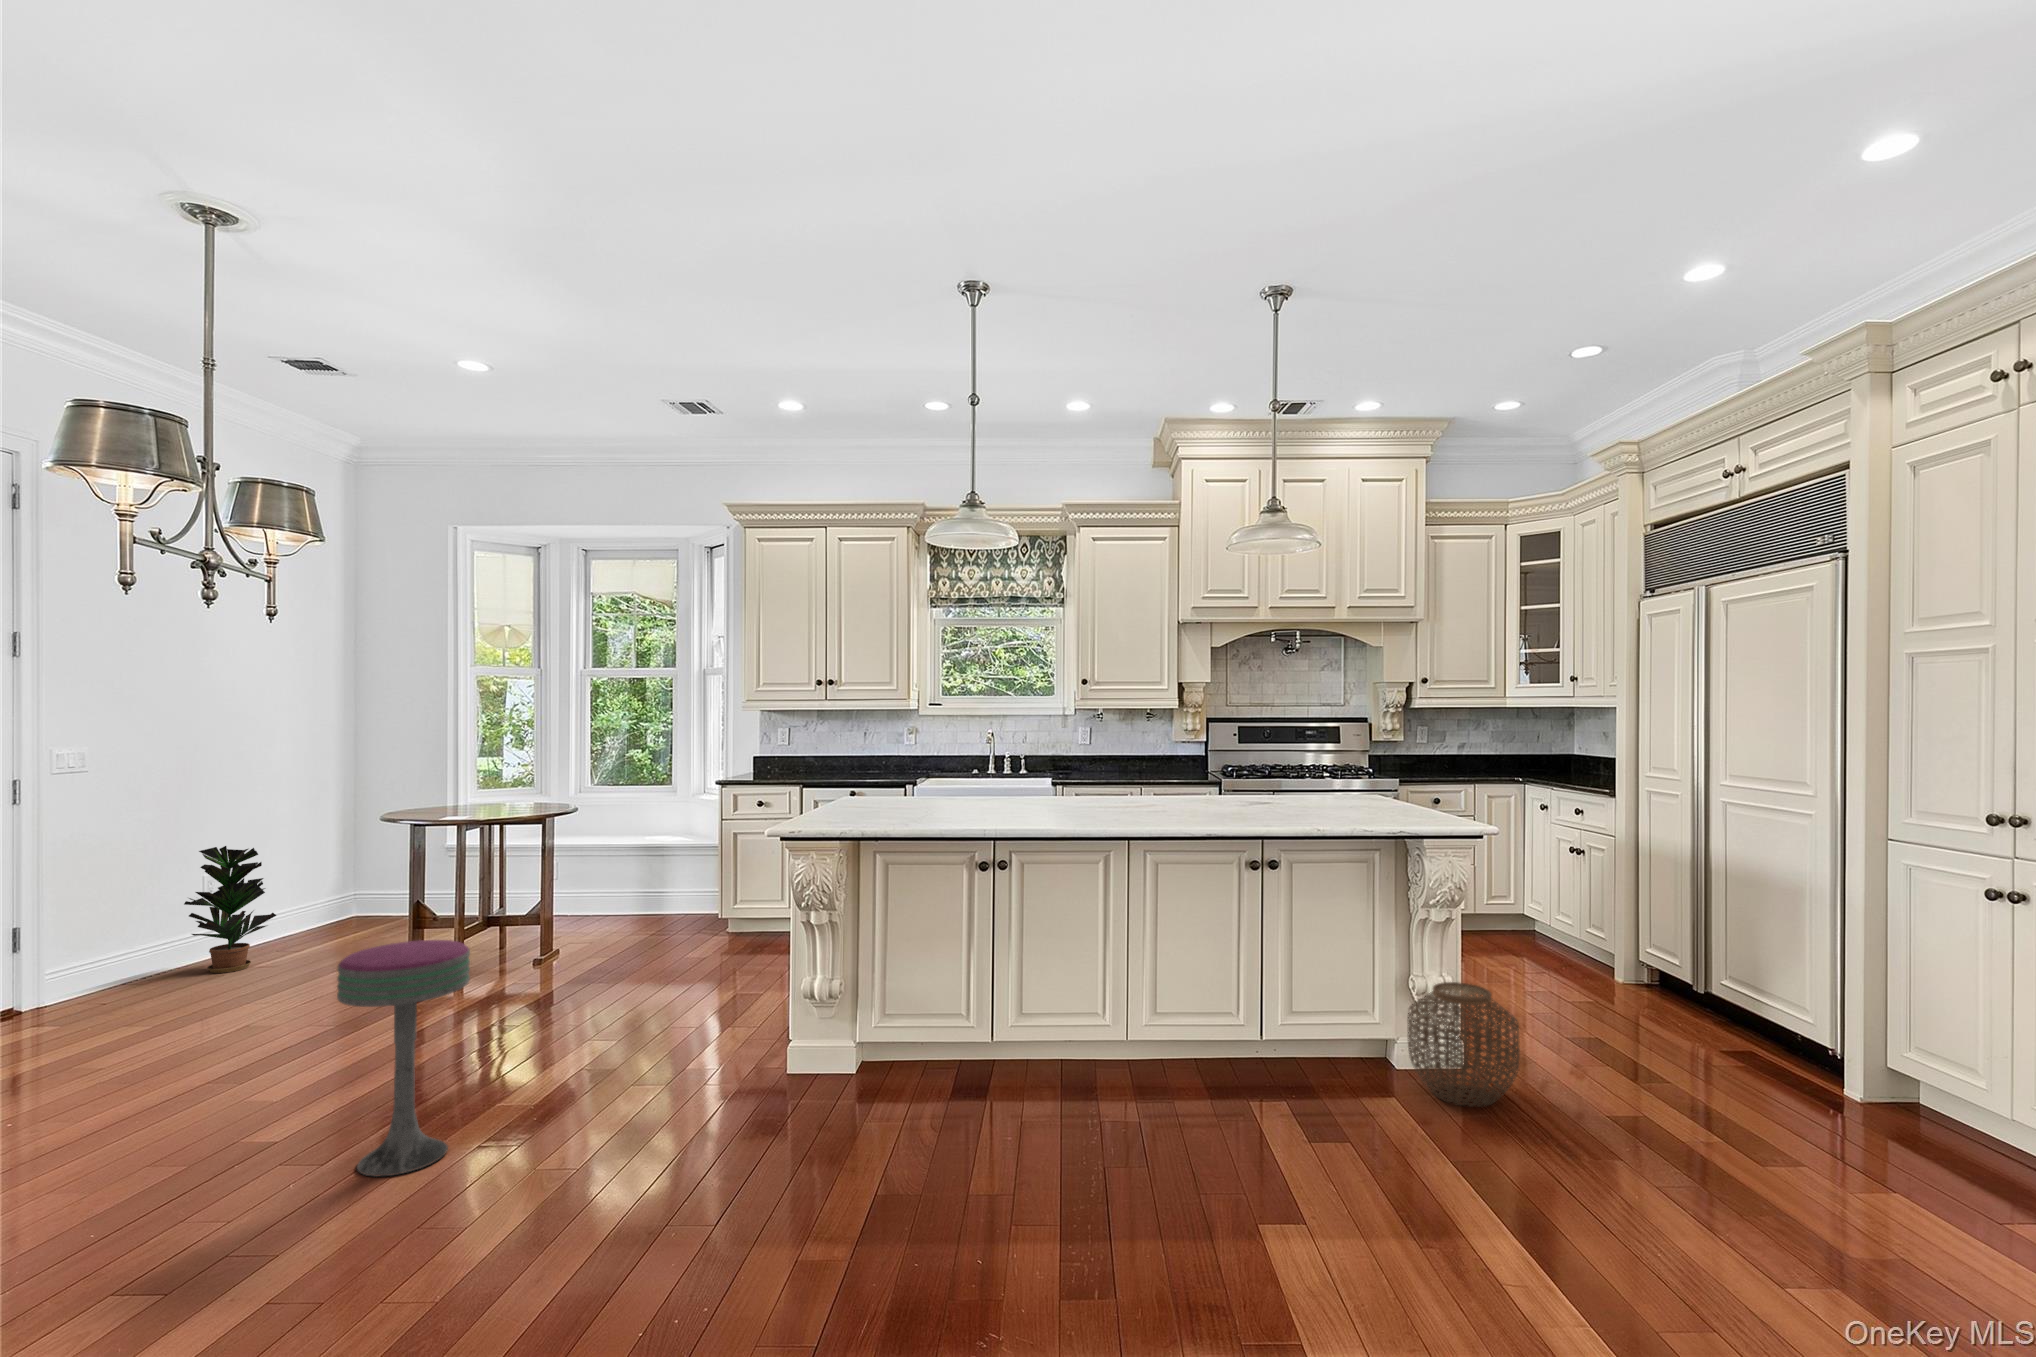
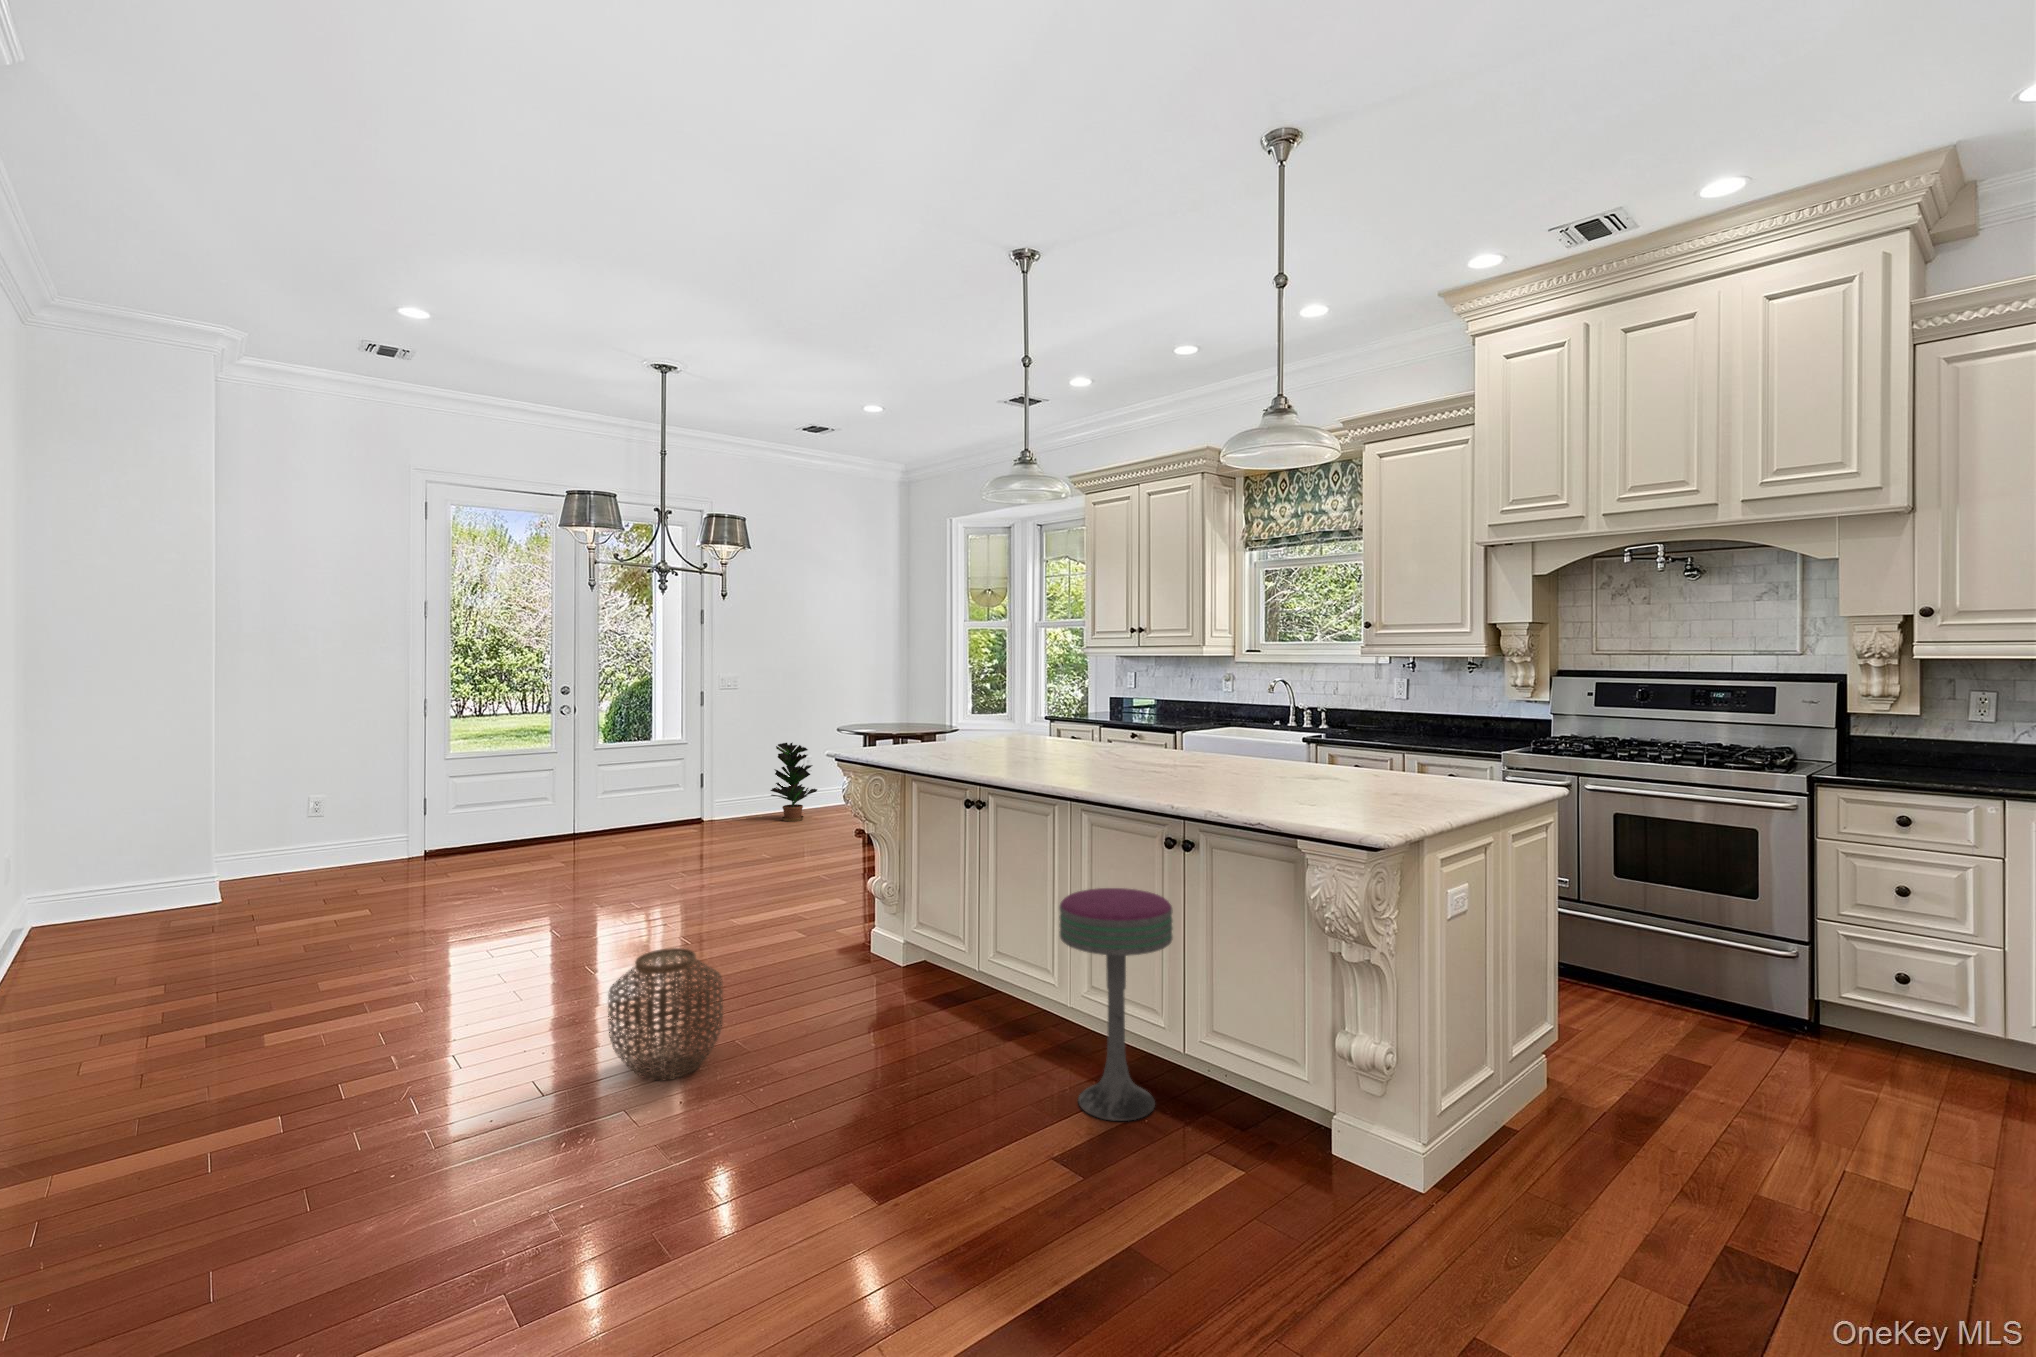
bar stool: present [337,940,470,1177] -> present [1059,888,1173,1121]
woven basket: present [1408,982,1520,1107] -> present [608,948,723,1080]

